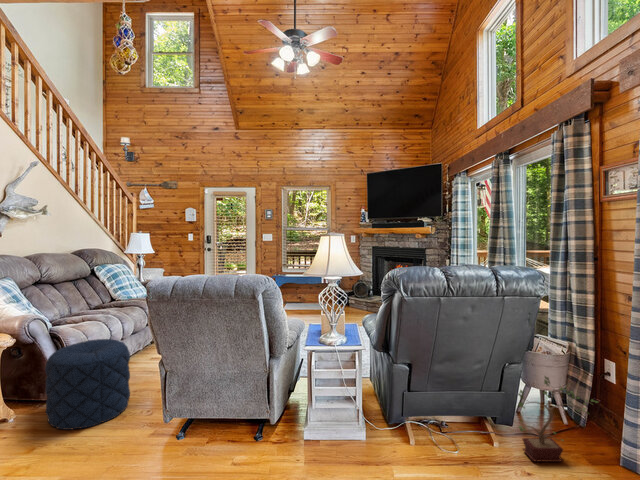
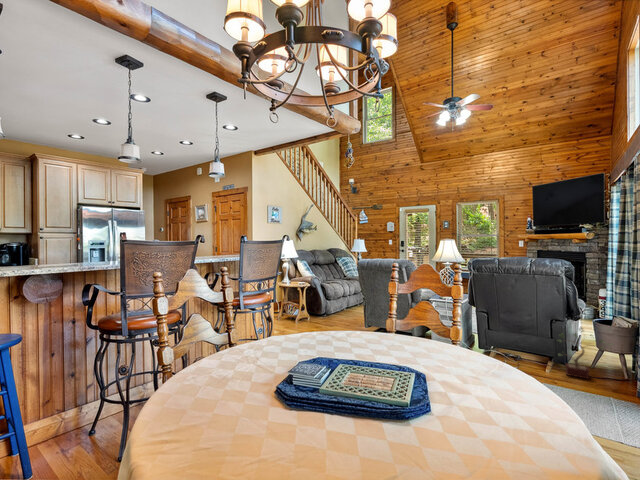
pouf: present [45,339,130,430] -> none [321,291,354,327]

